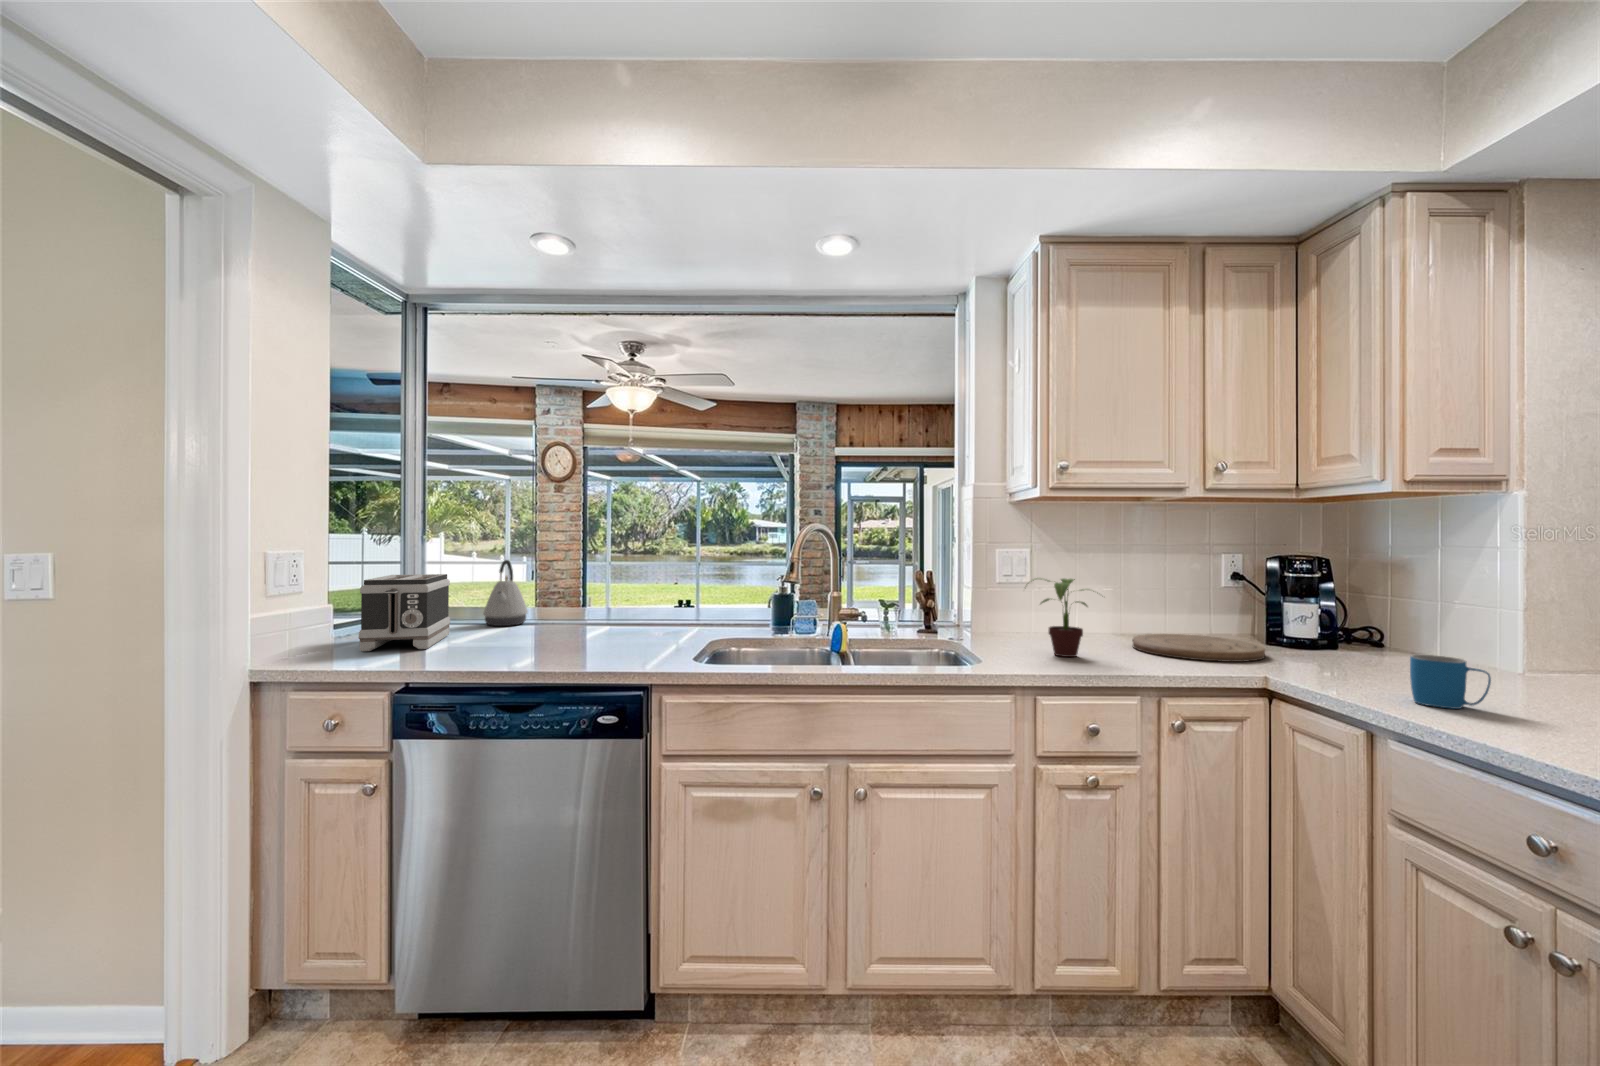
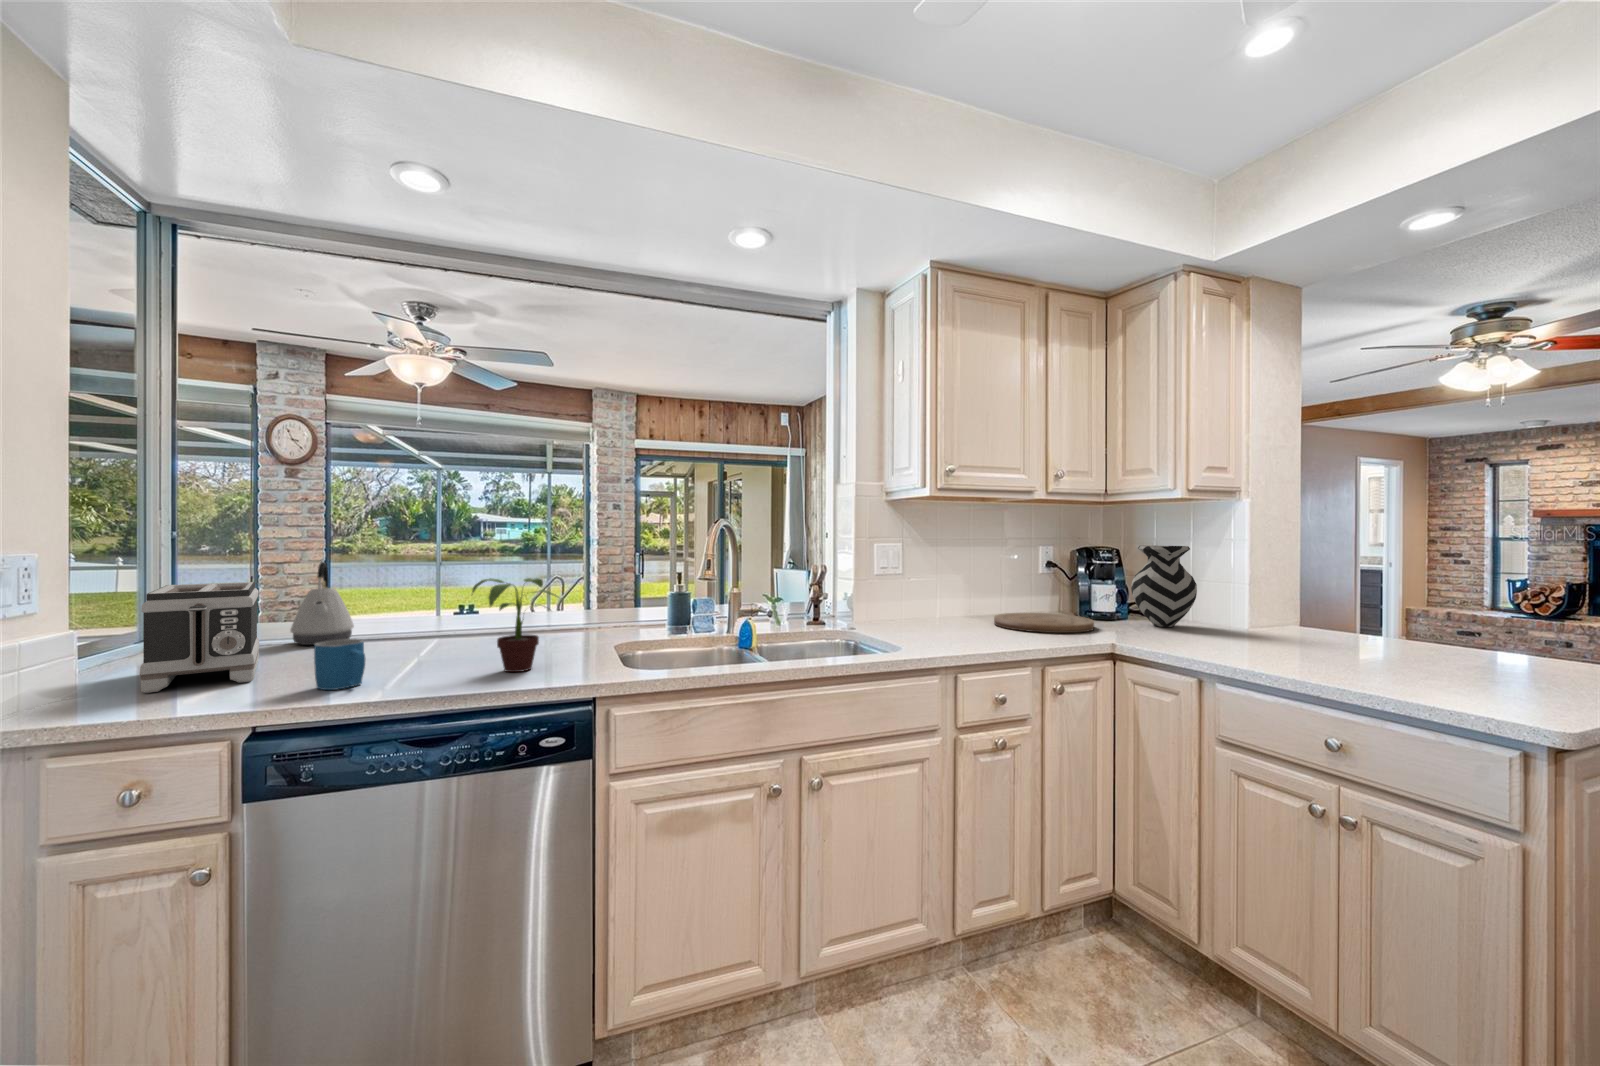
vase: none [1332,556,1432,664] -> present [1131,545,1197,627]
potted plant: present [1035,578,1087,657] -> present [472,578,559,672]
mug: present [1410,654,1491,709] -> present [314,639,365,690]

